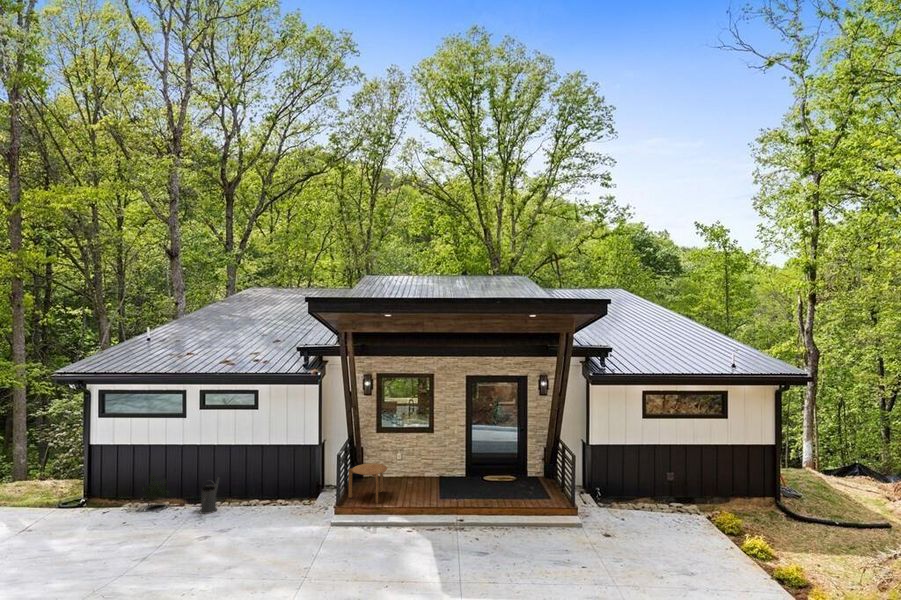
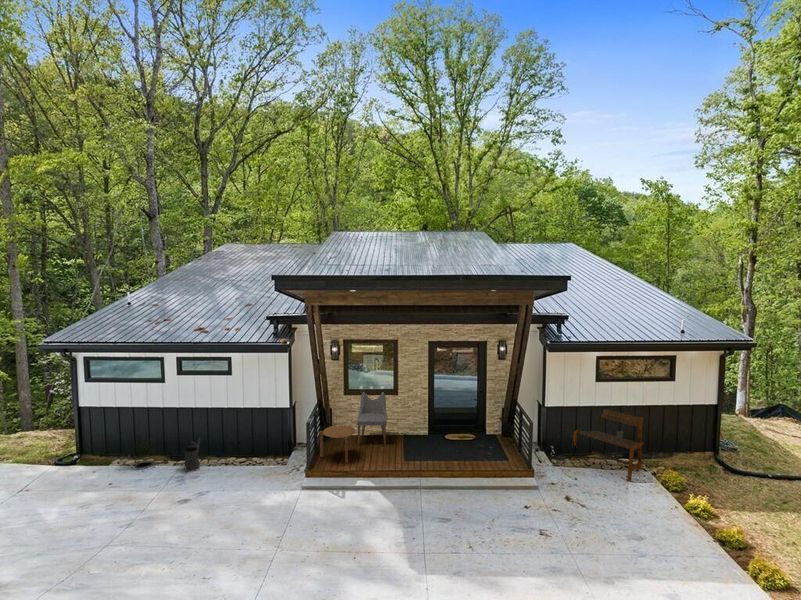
chair: none [389,425,423,488] -> present [357,392,387,445]
bench: none [621,443,698,525] -> present [572,409,644,482]

